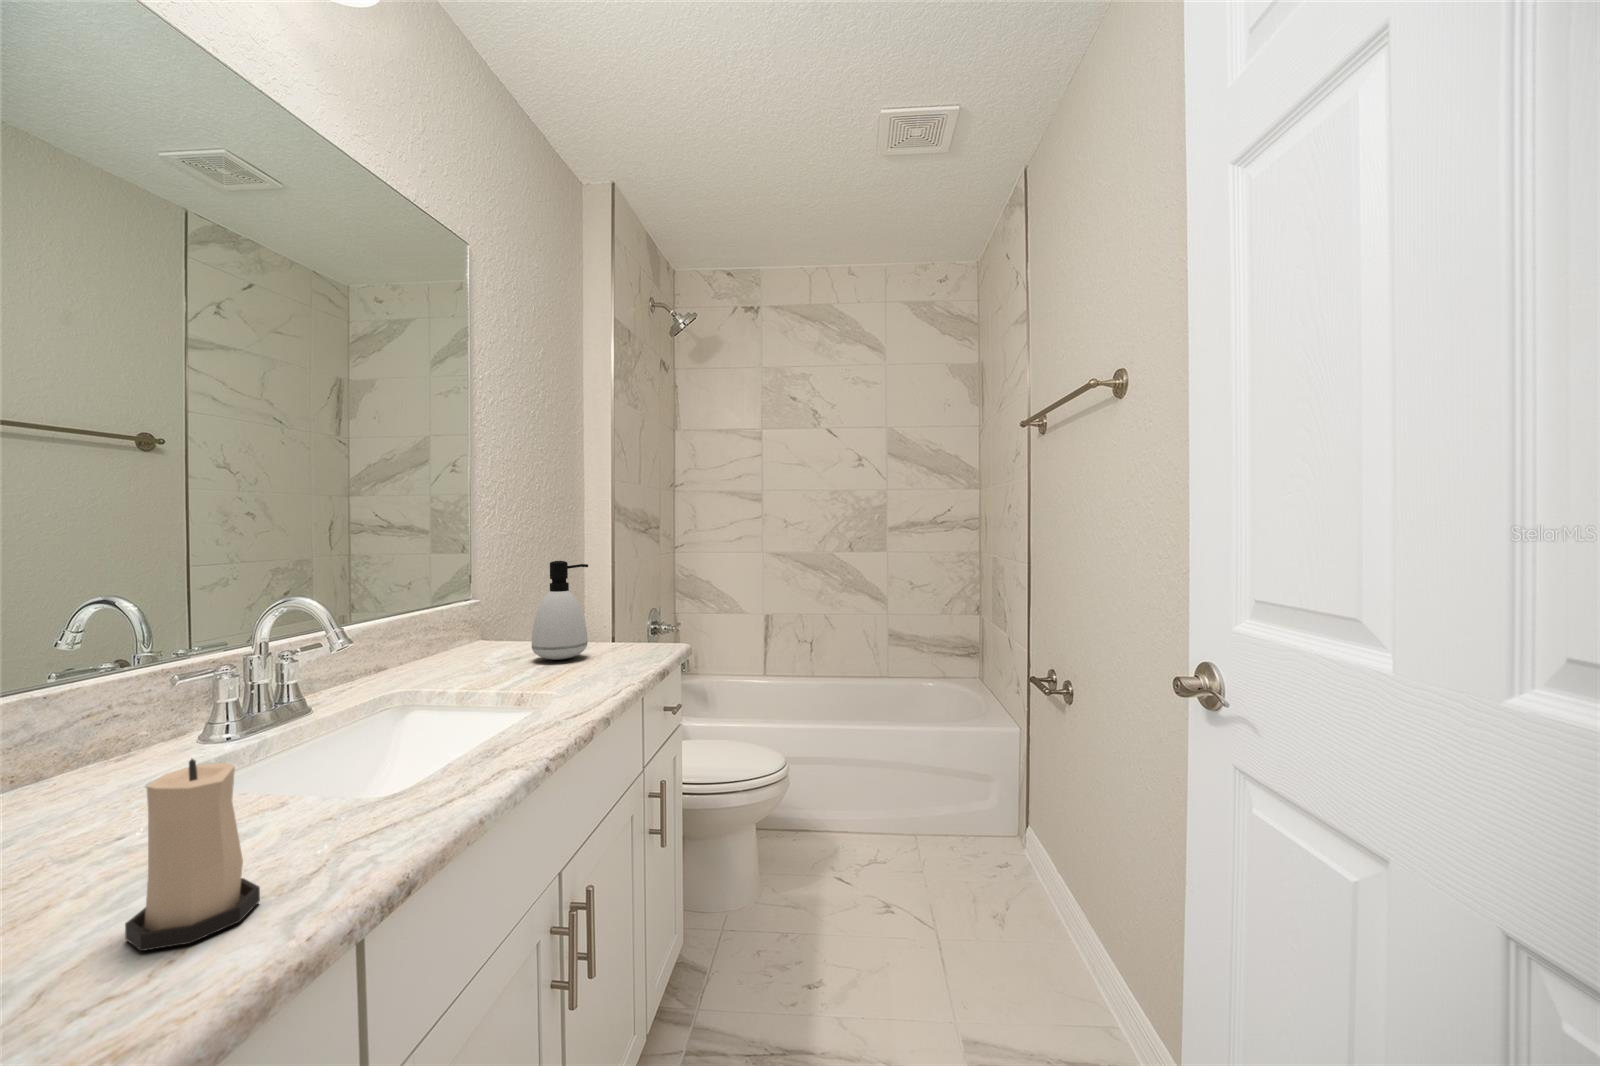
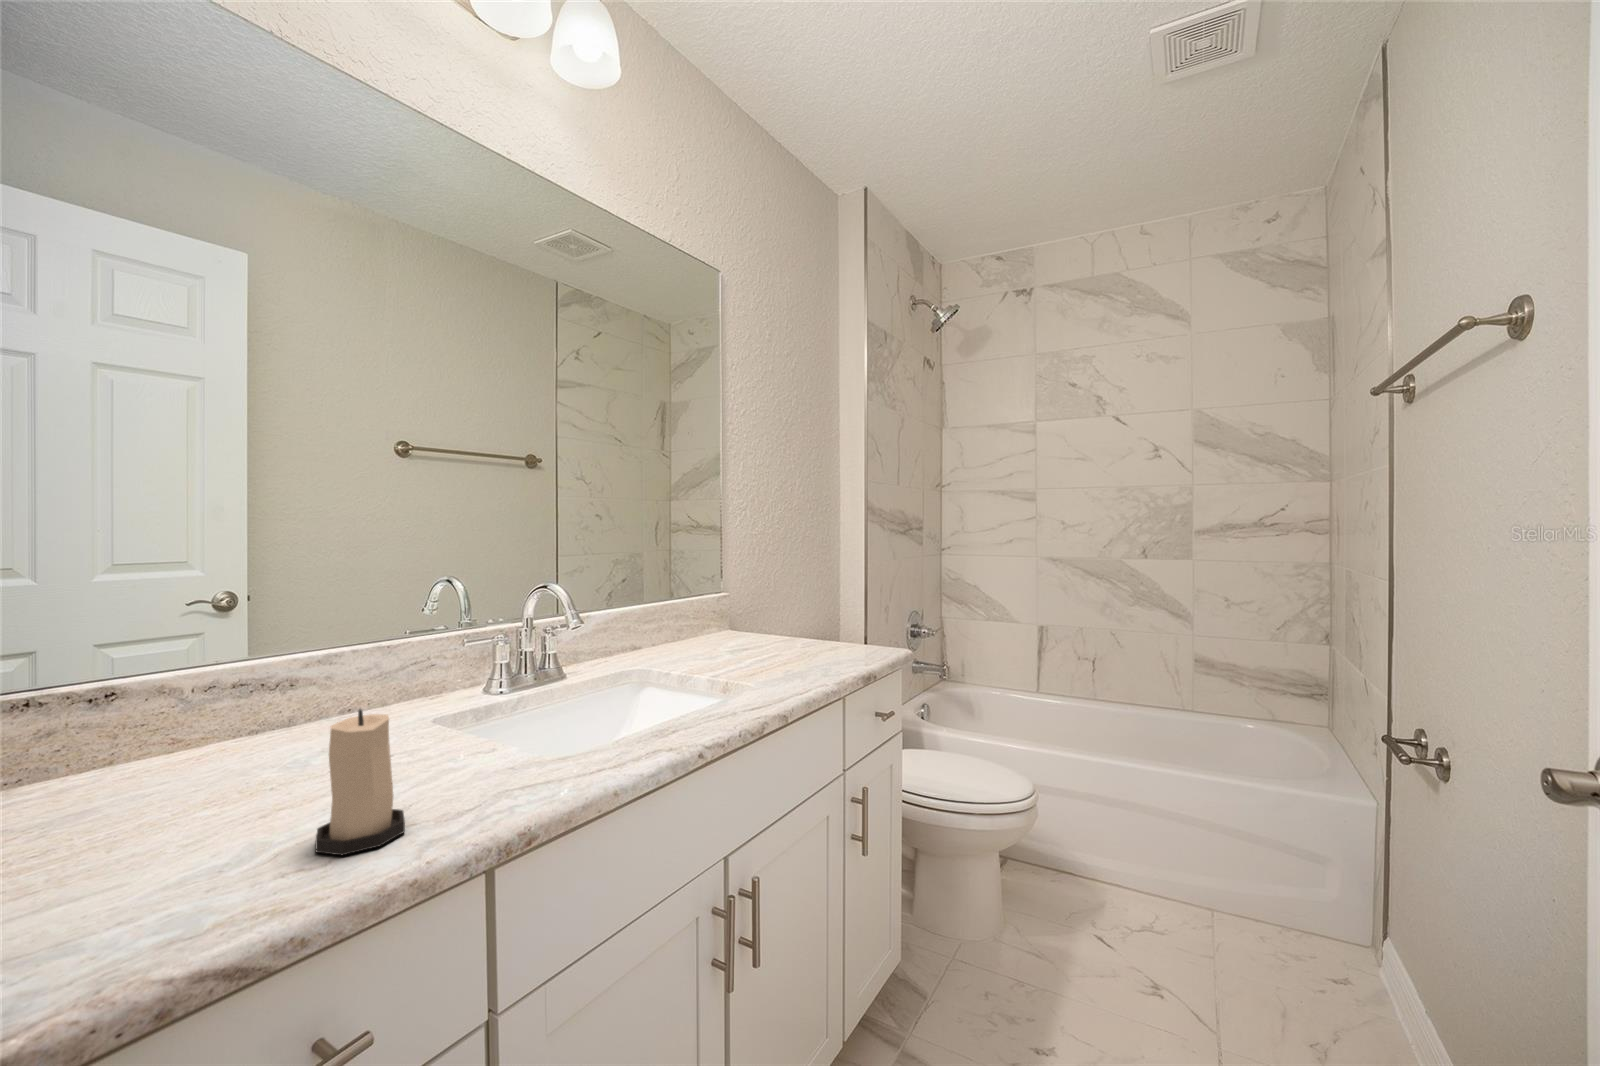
soap dispenser: present [532,561,588,660] -> none [753,559,804,653]

